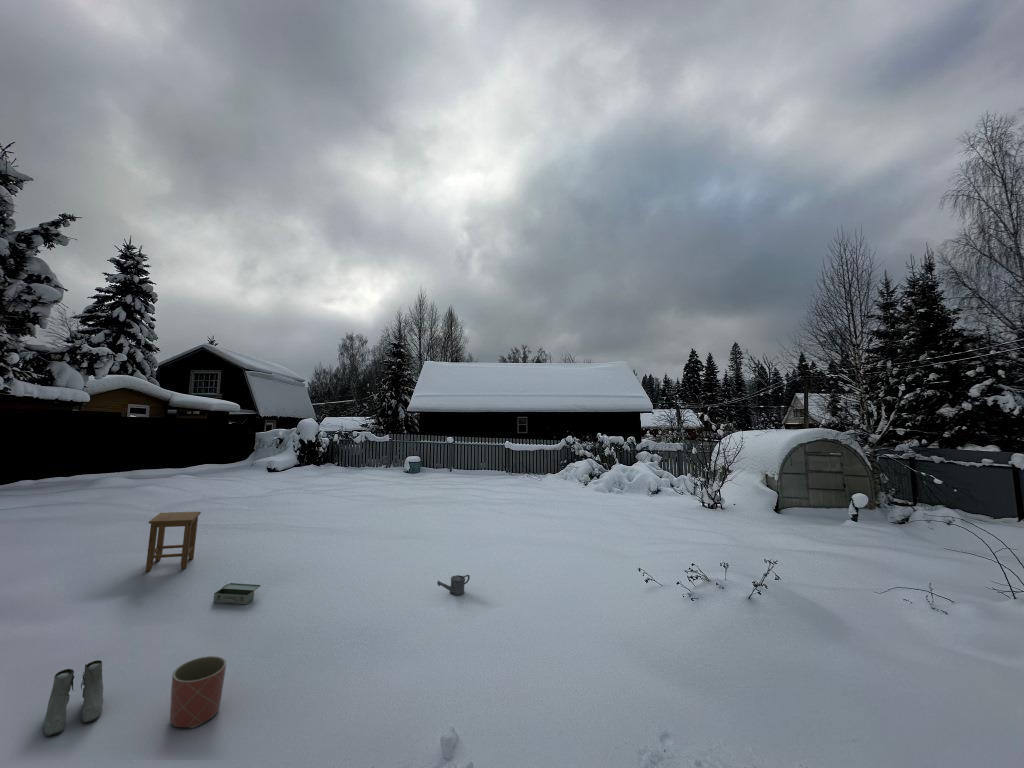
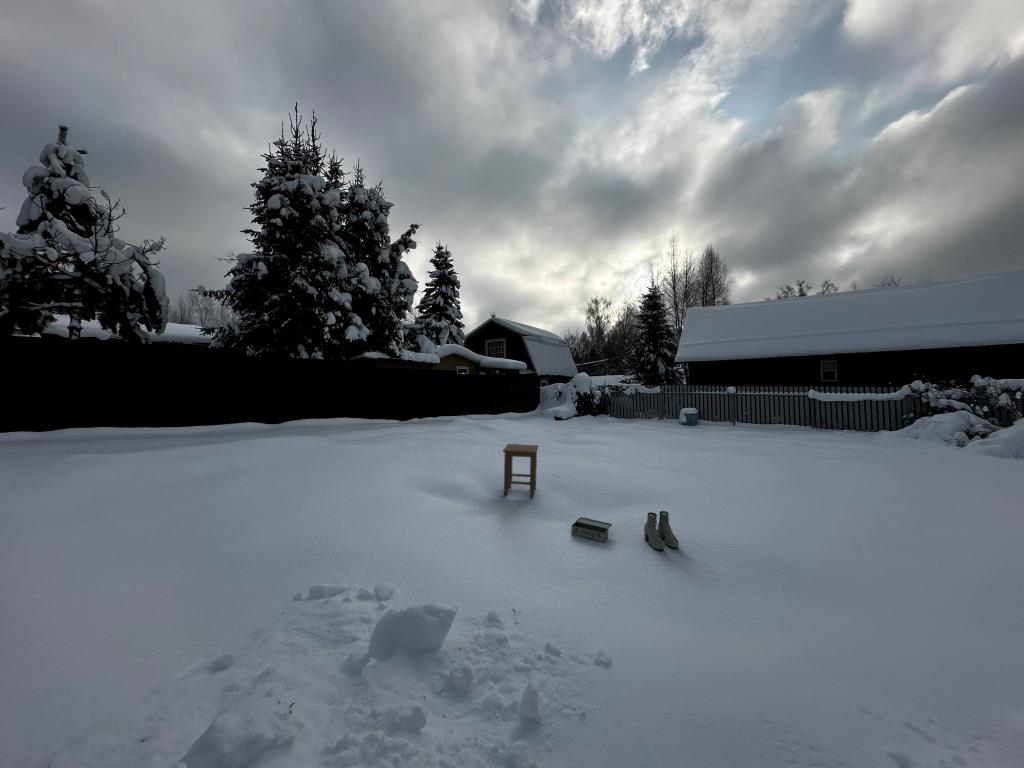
watering can: present [437,575,470,595] -> none [843,553,890,582]
planter: present [170,656,226,728] -> none [588,603,642,688]
boots: present [44,660,103,736] -> present [644,511,679,550]

